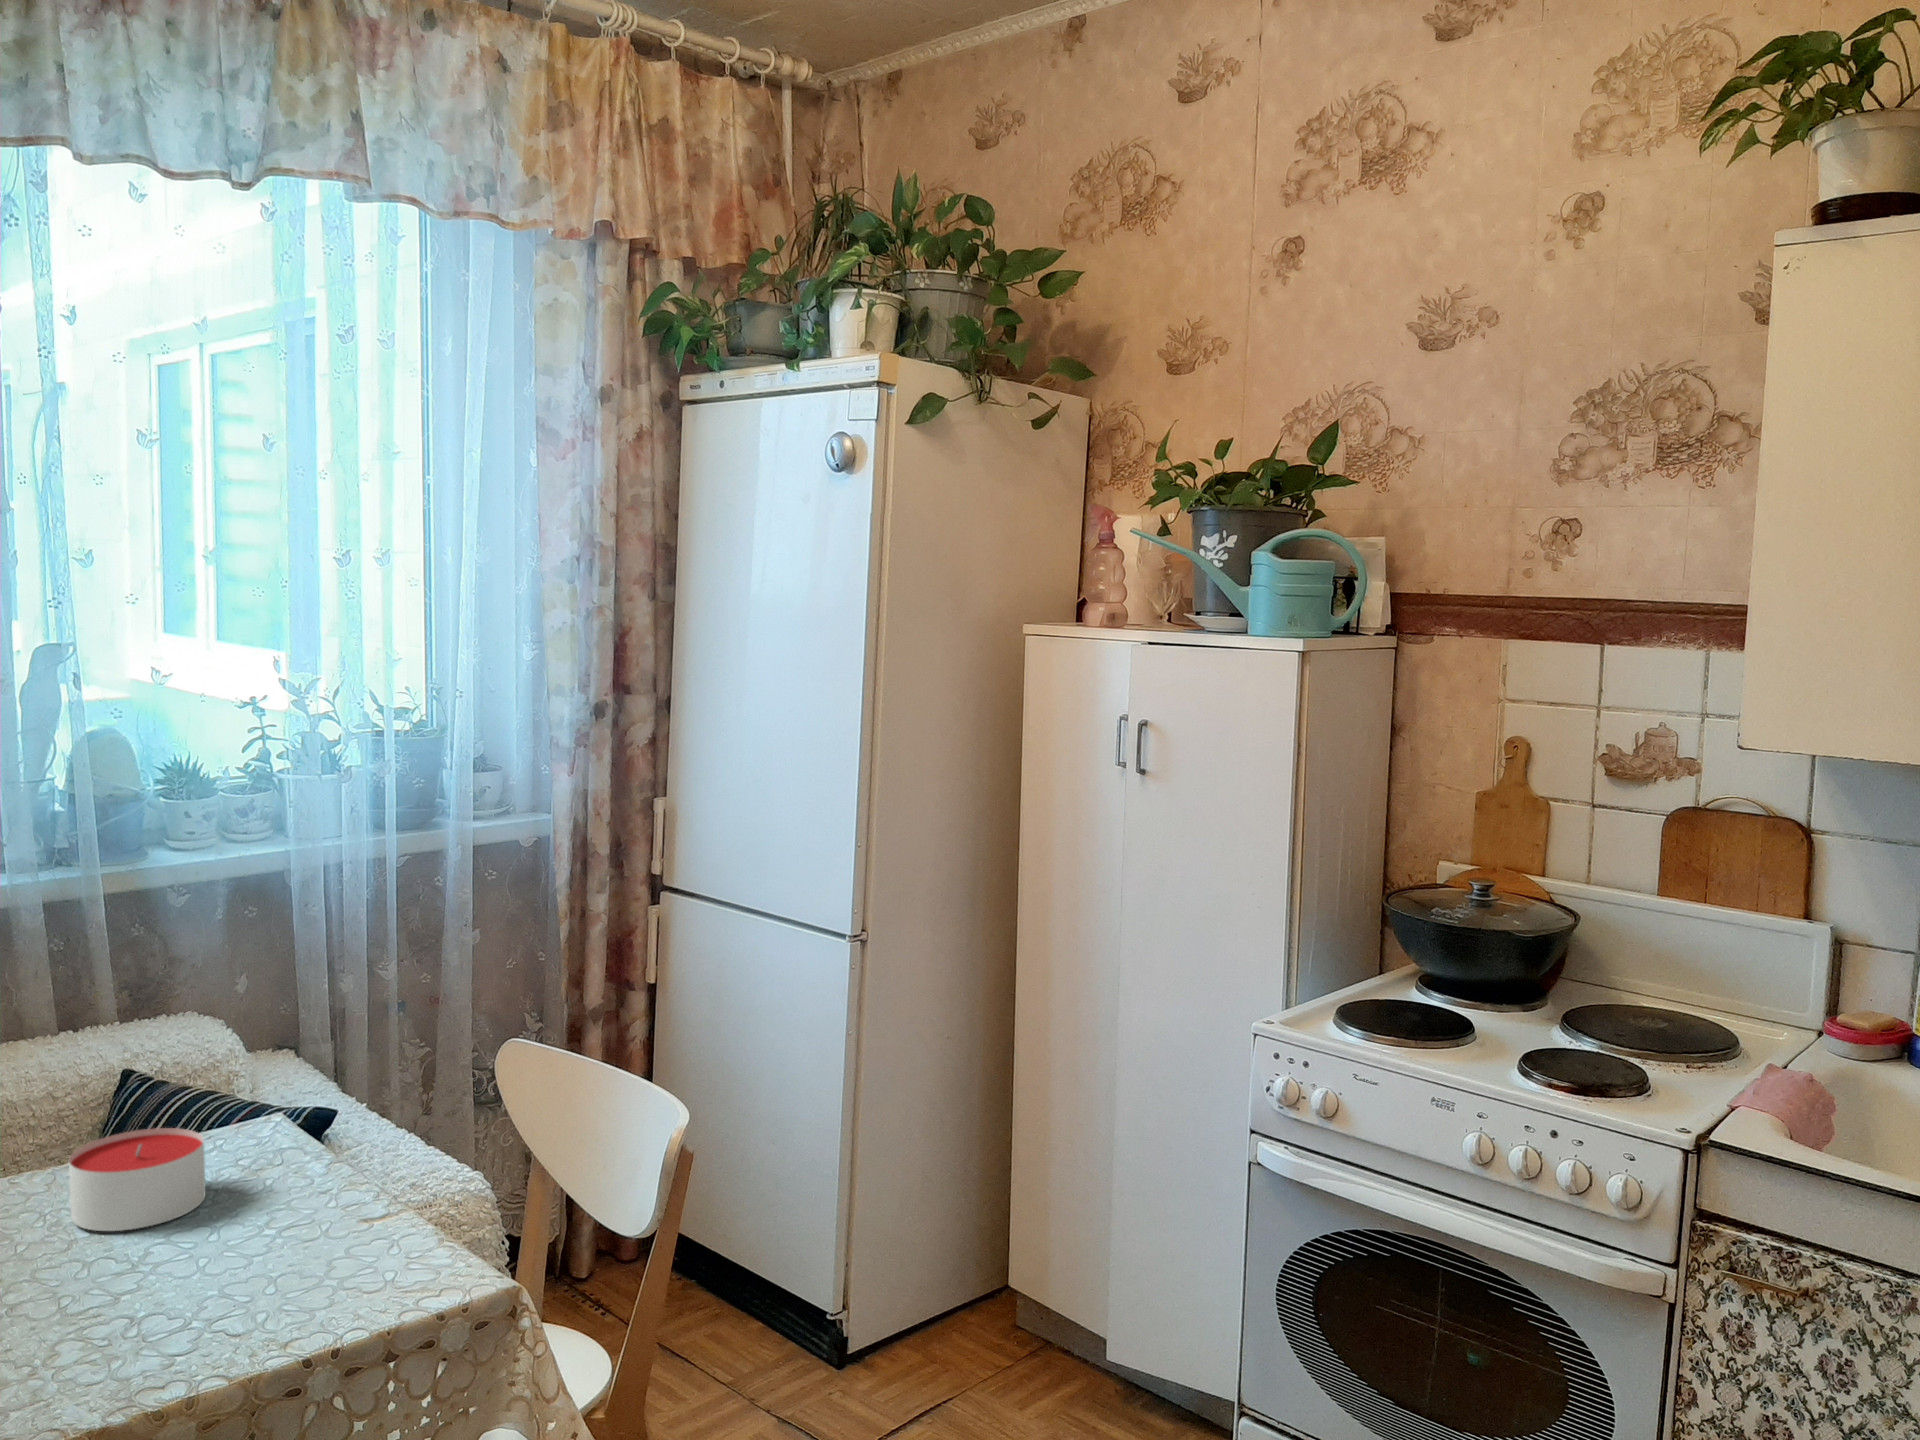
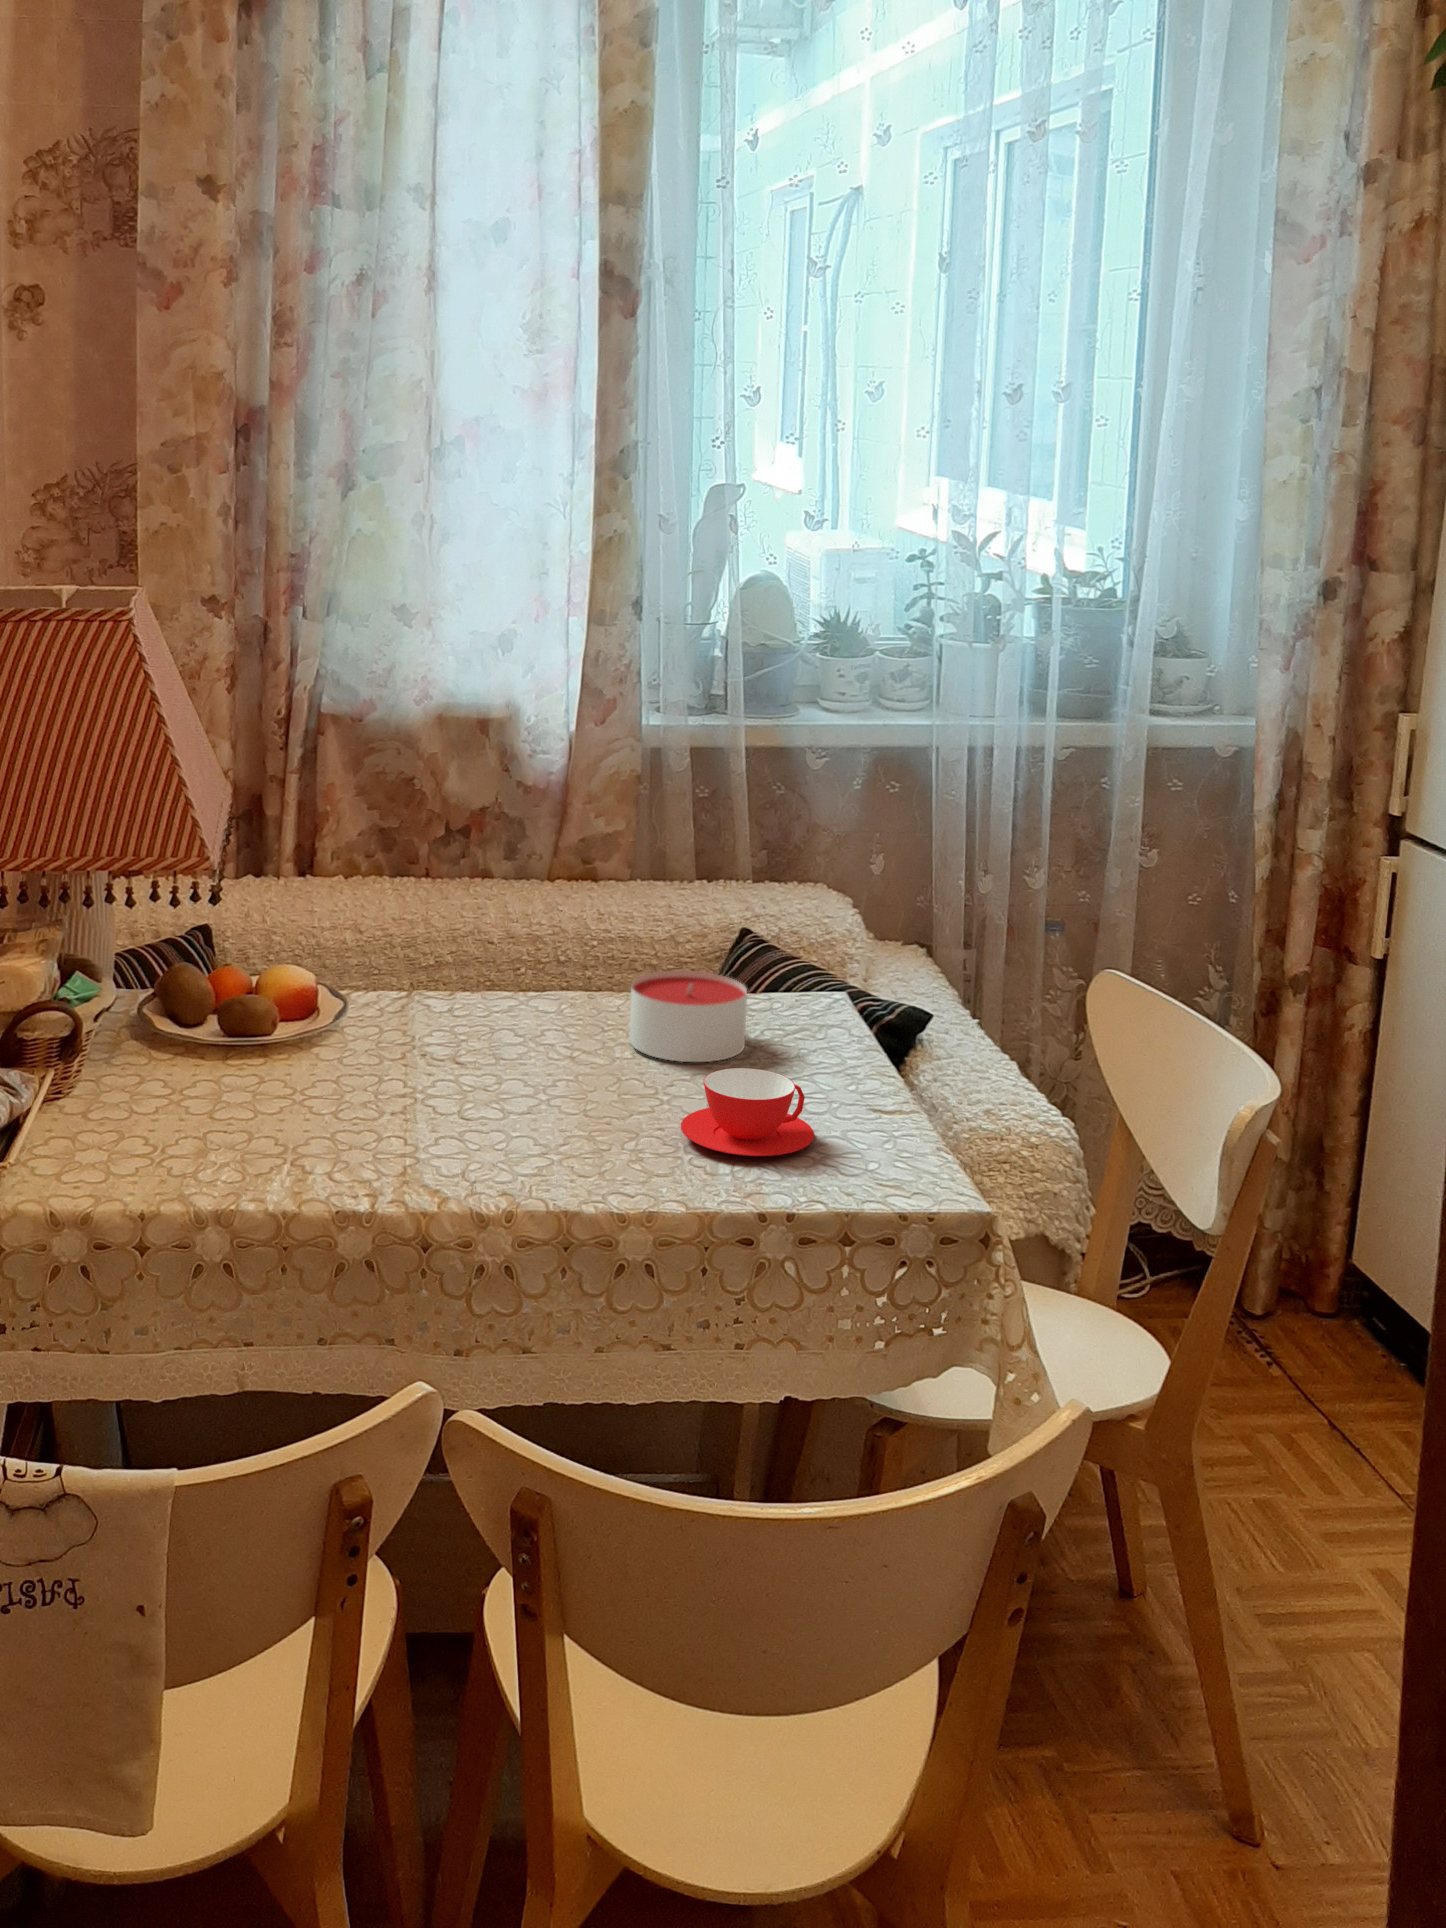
teacup: none [177,1214,324,1312] -> present [681,1068,814,1156]

